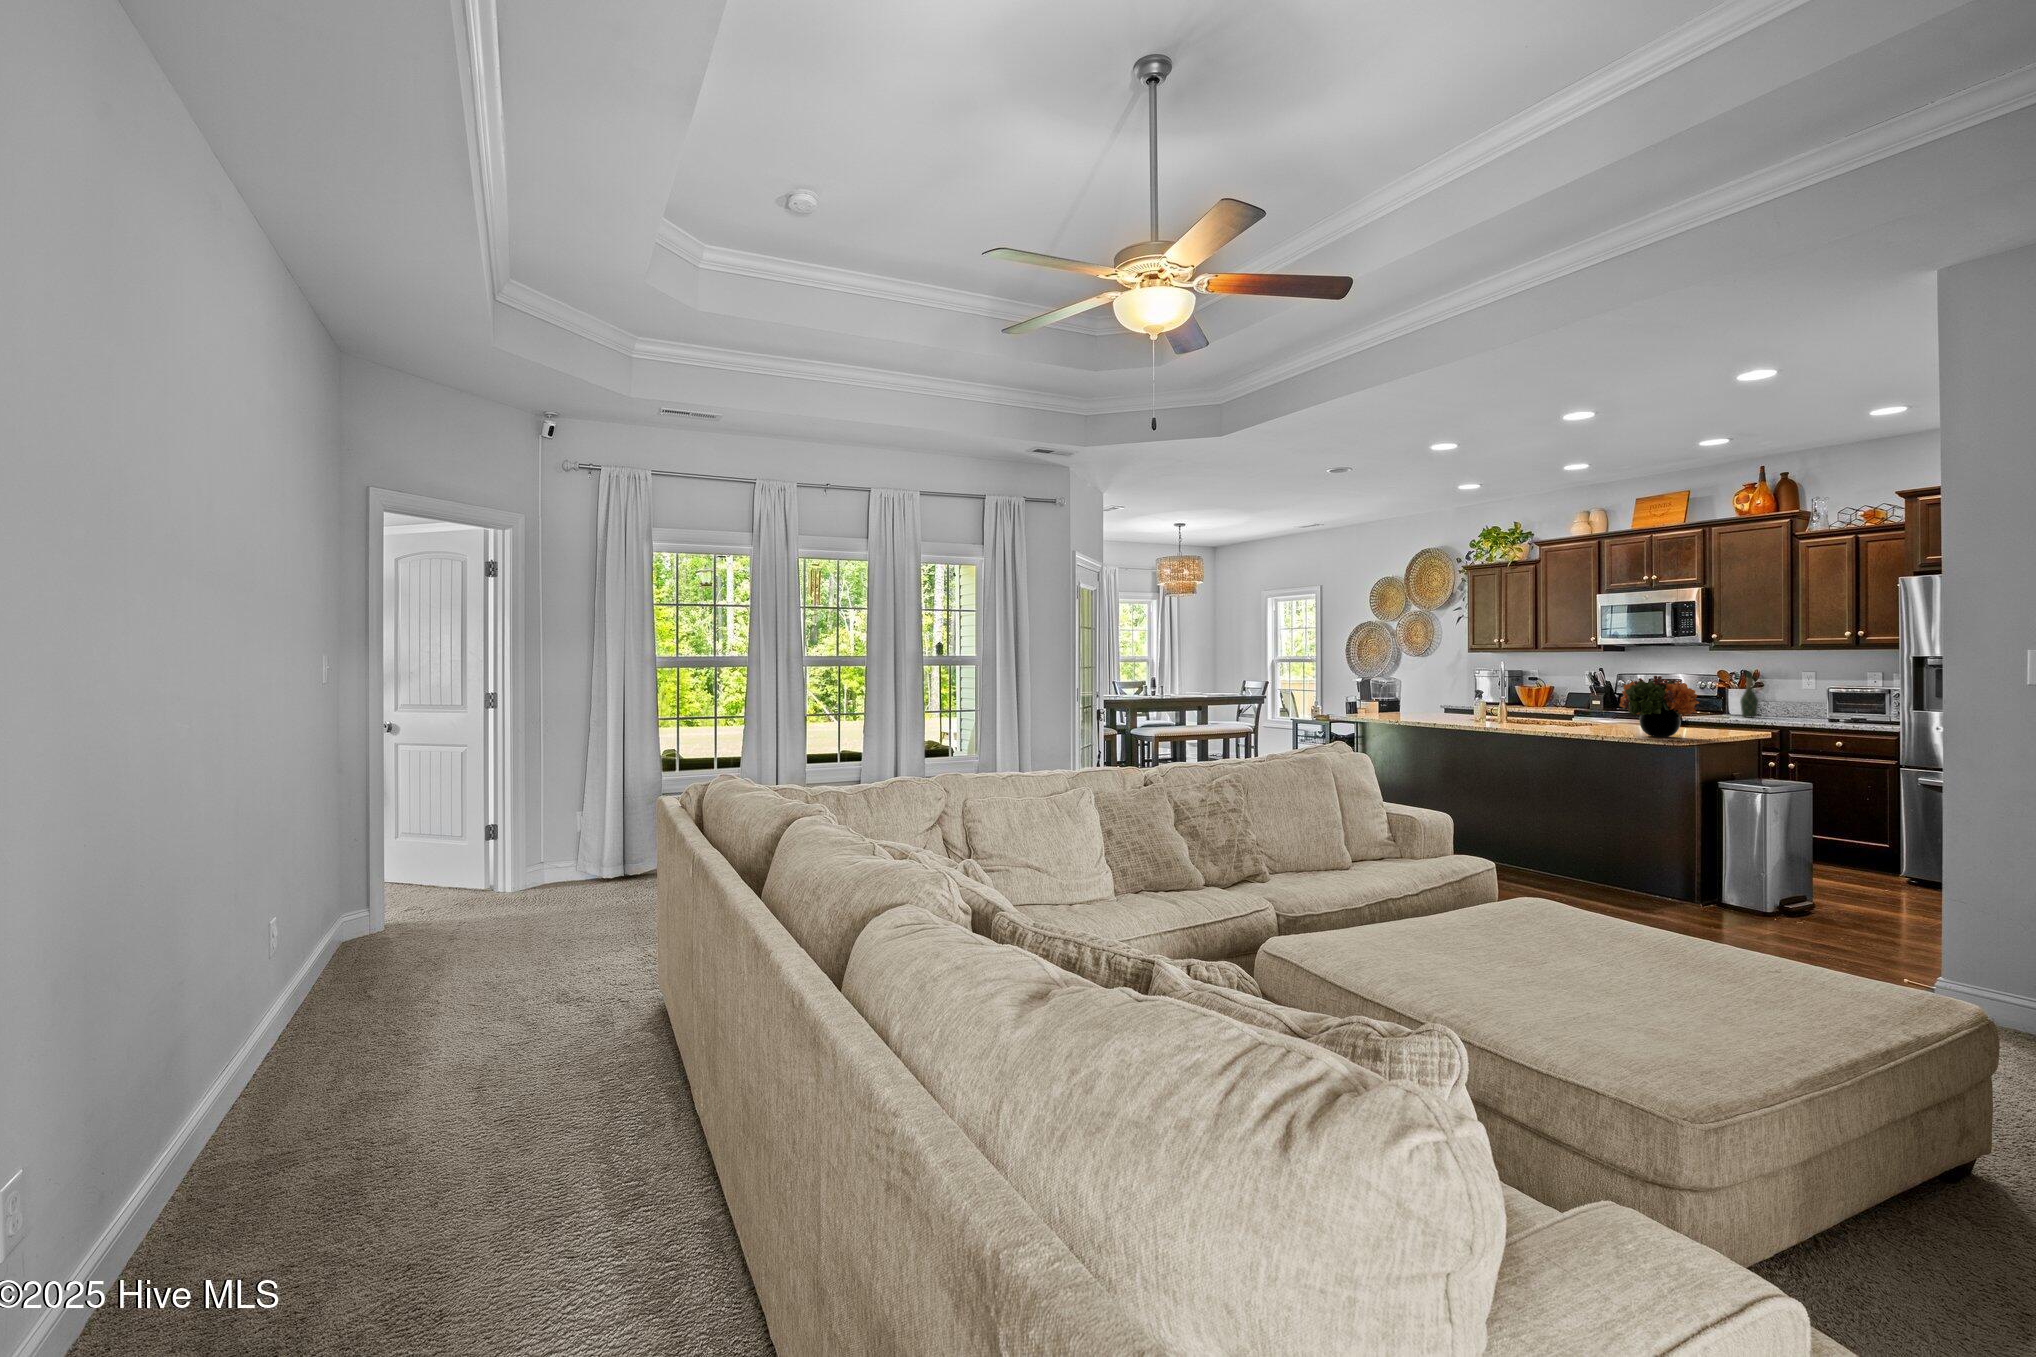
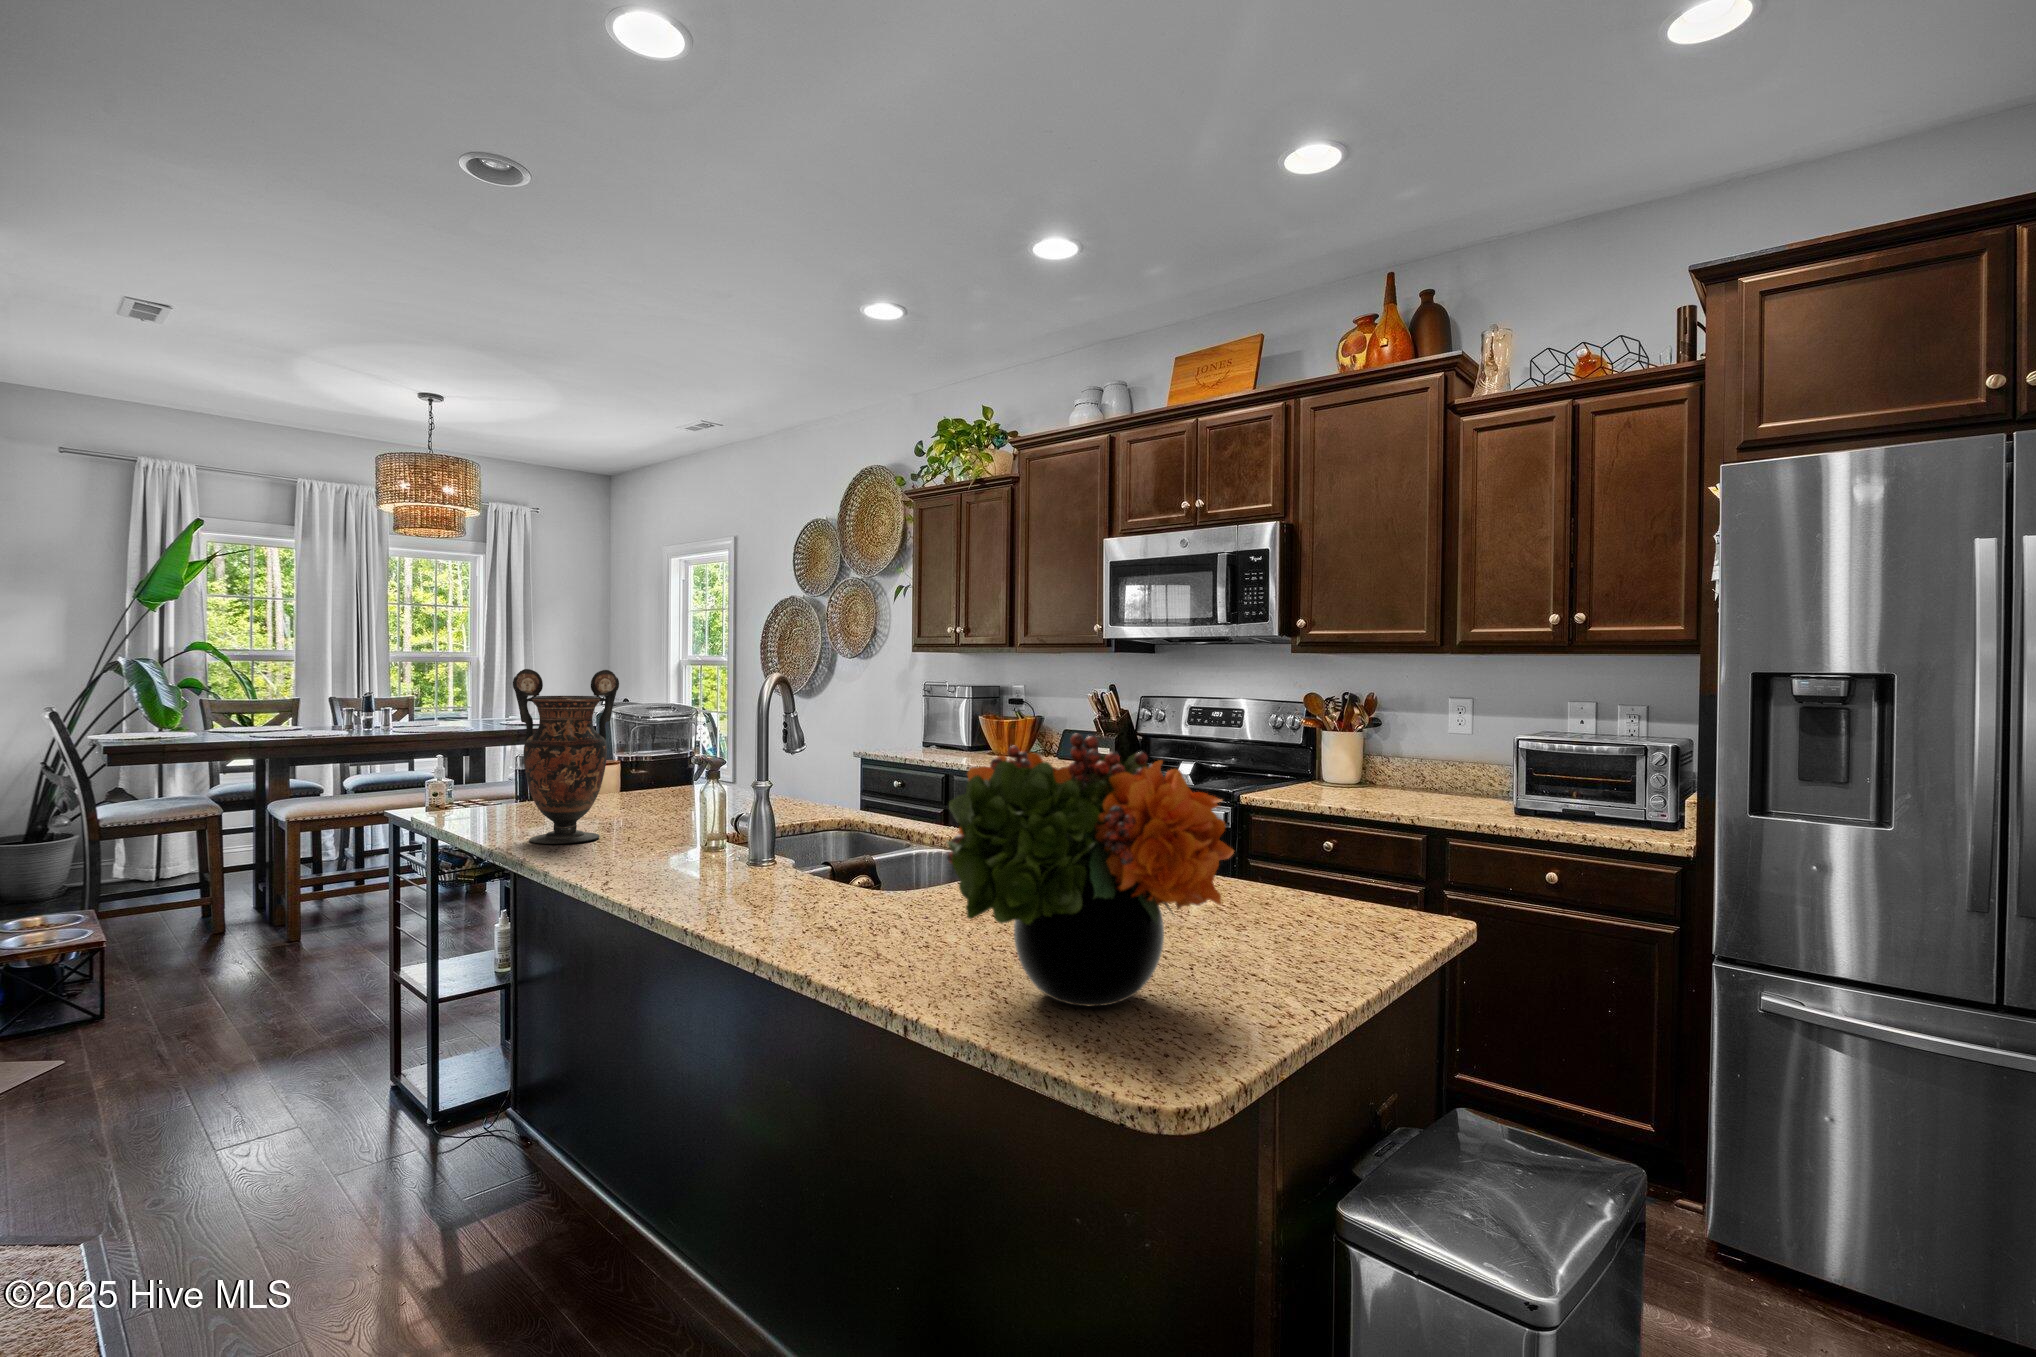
vase: none [1418,664,1448,720] -> present [513,669,619,844]
wine bottle: present [1740,672,1758,717] -> none [1344,699,1376,794]

